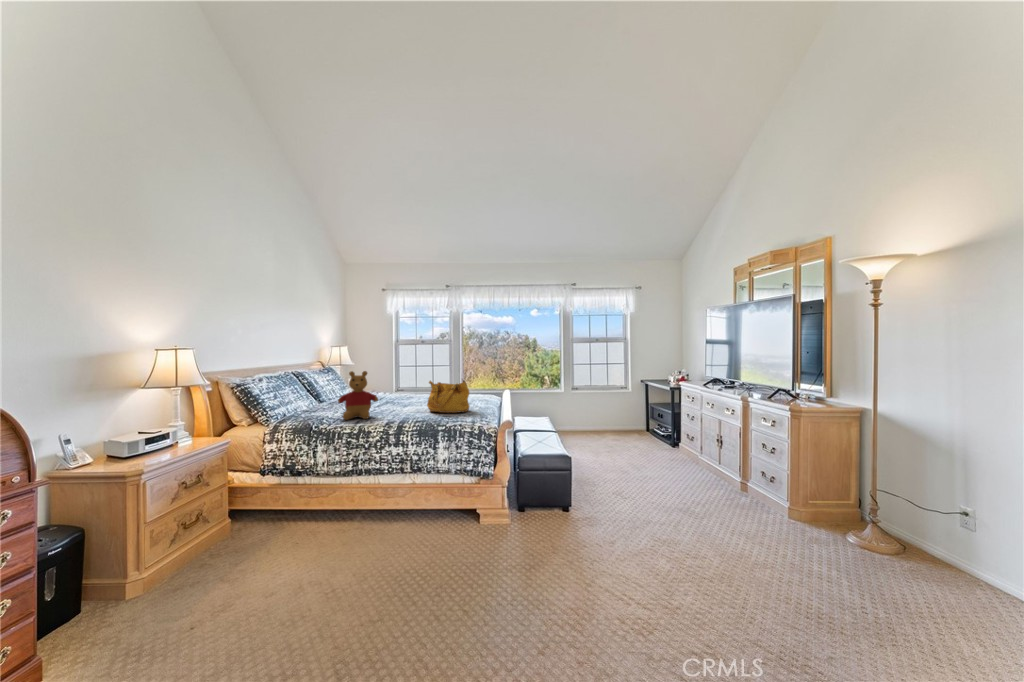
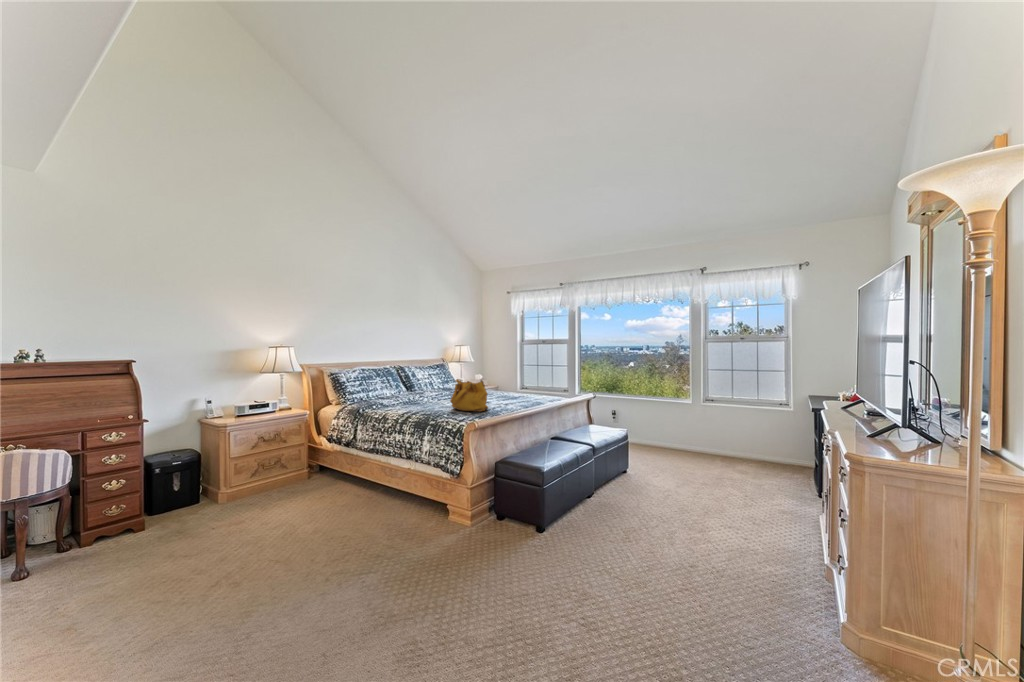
stuffed bear: present [338,371,378,420] -> none [379,367,412,408]

